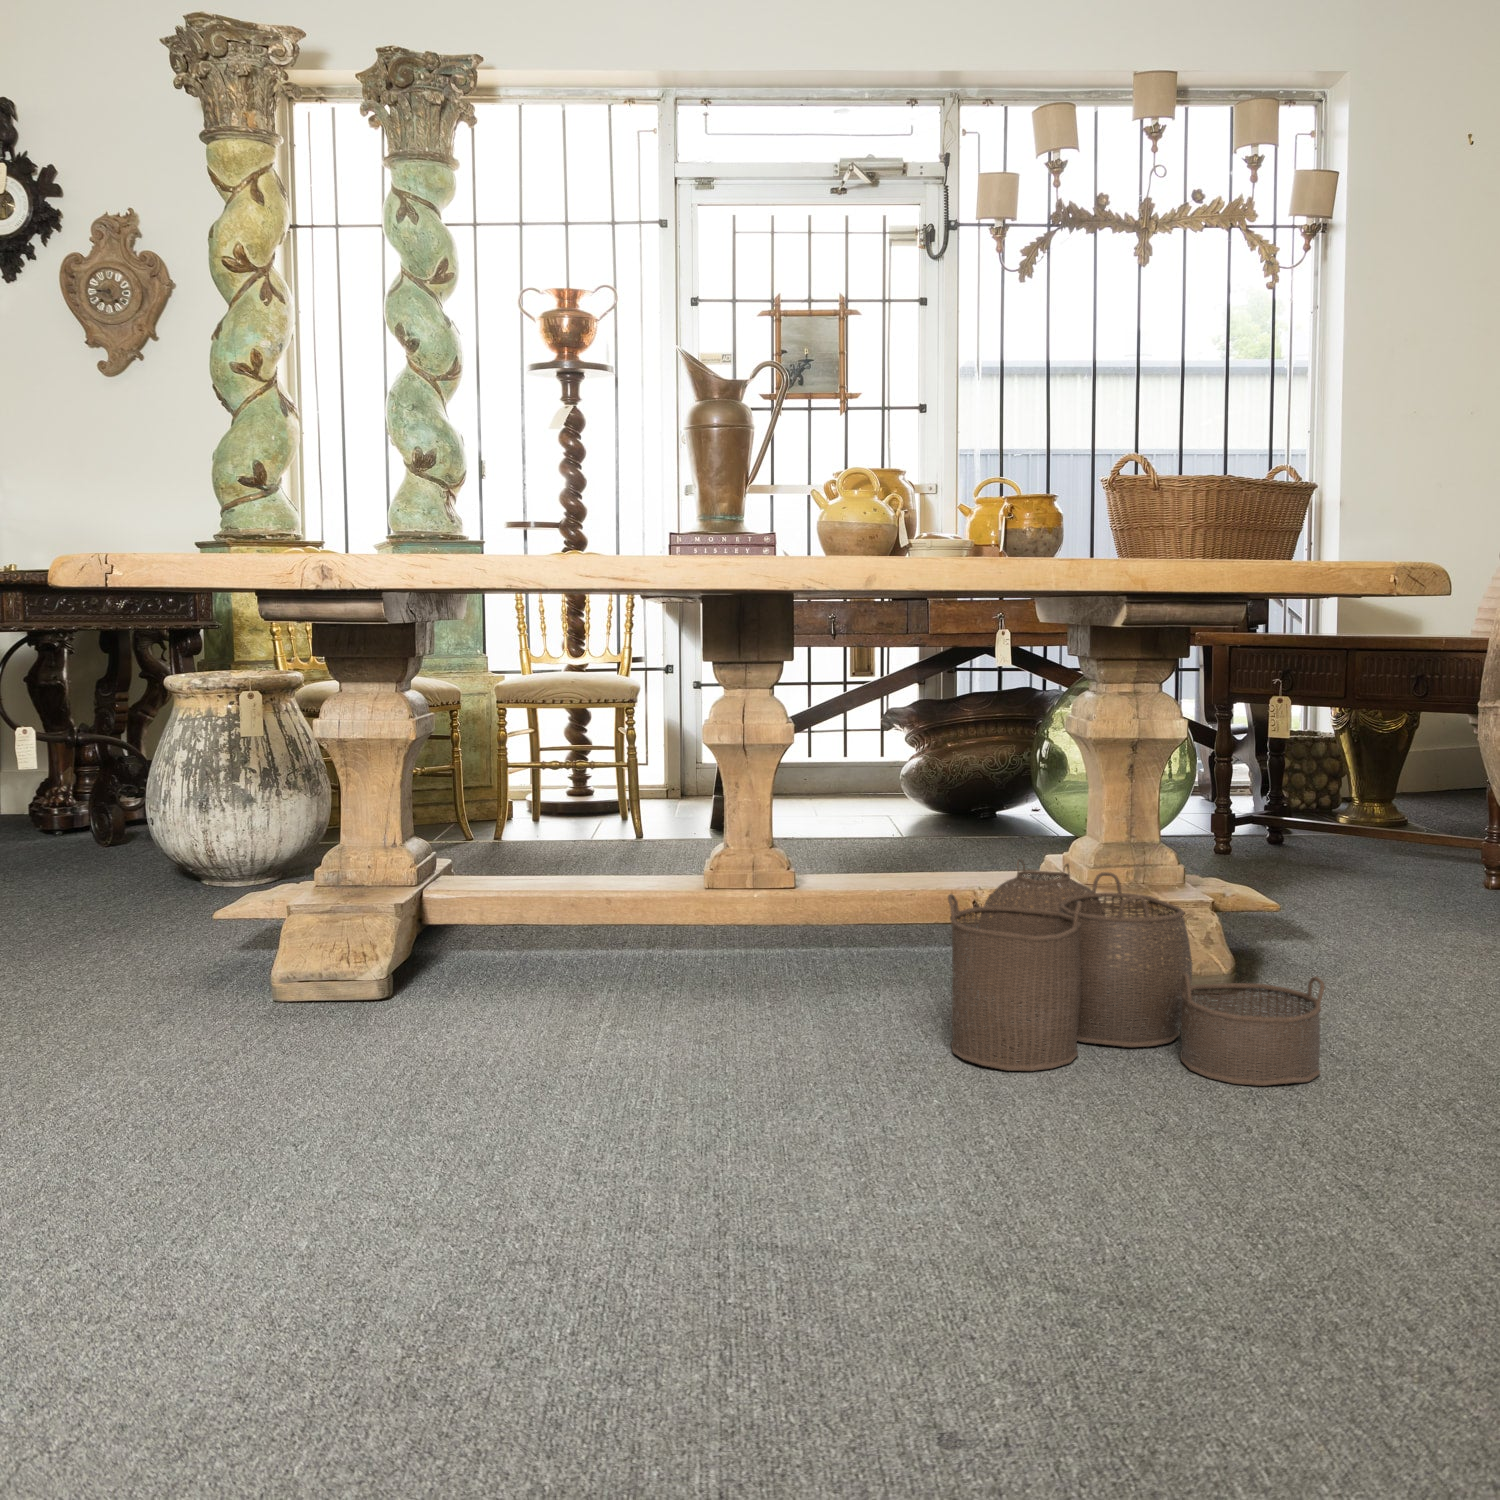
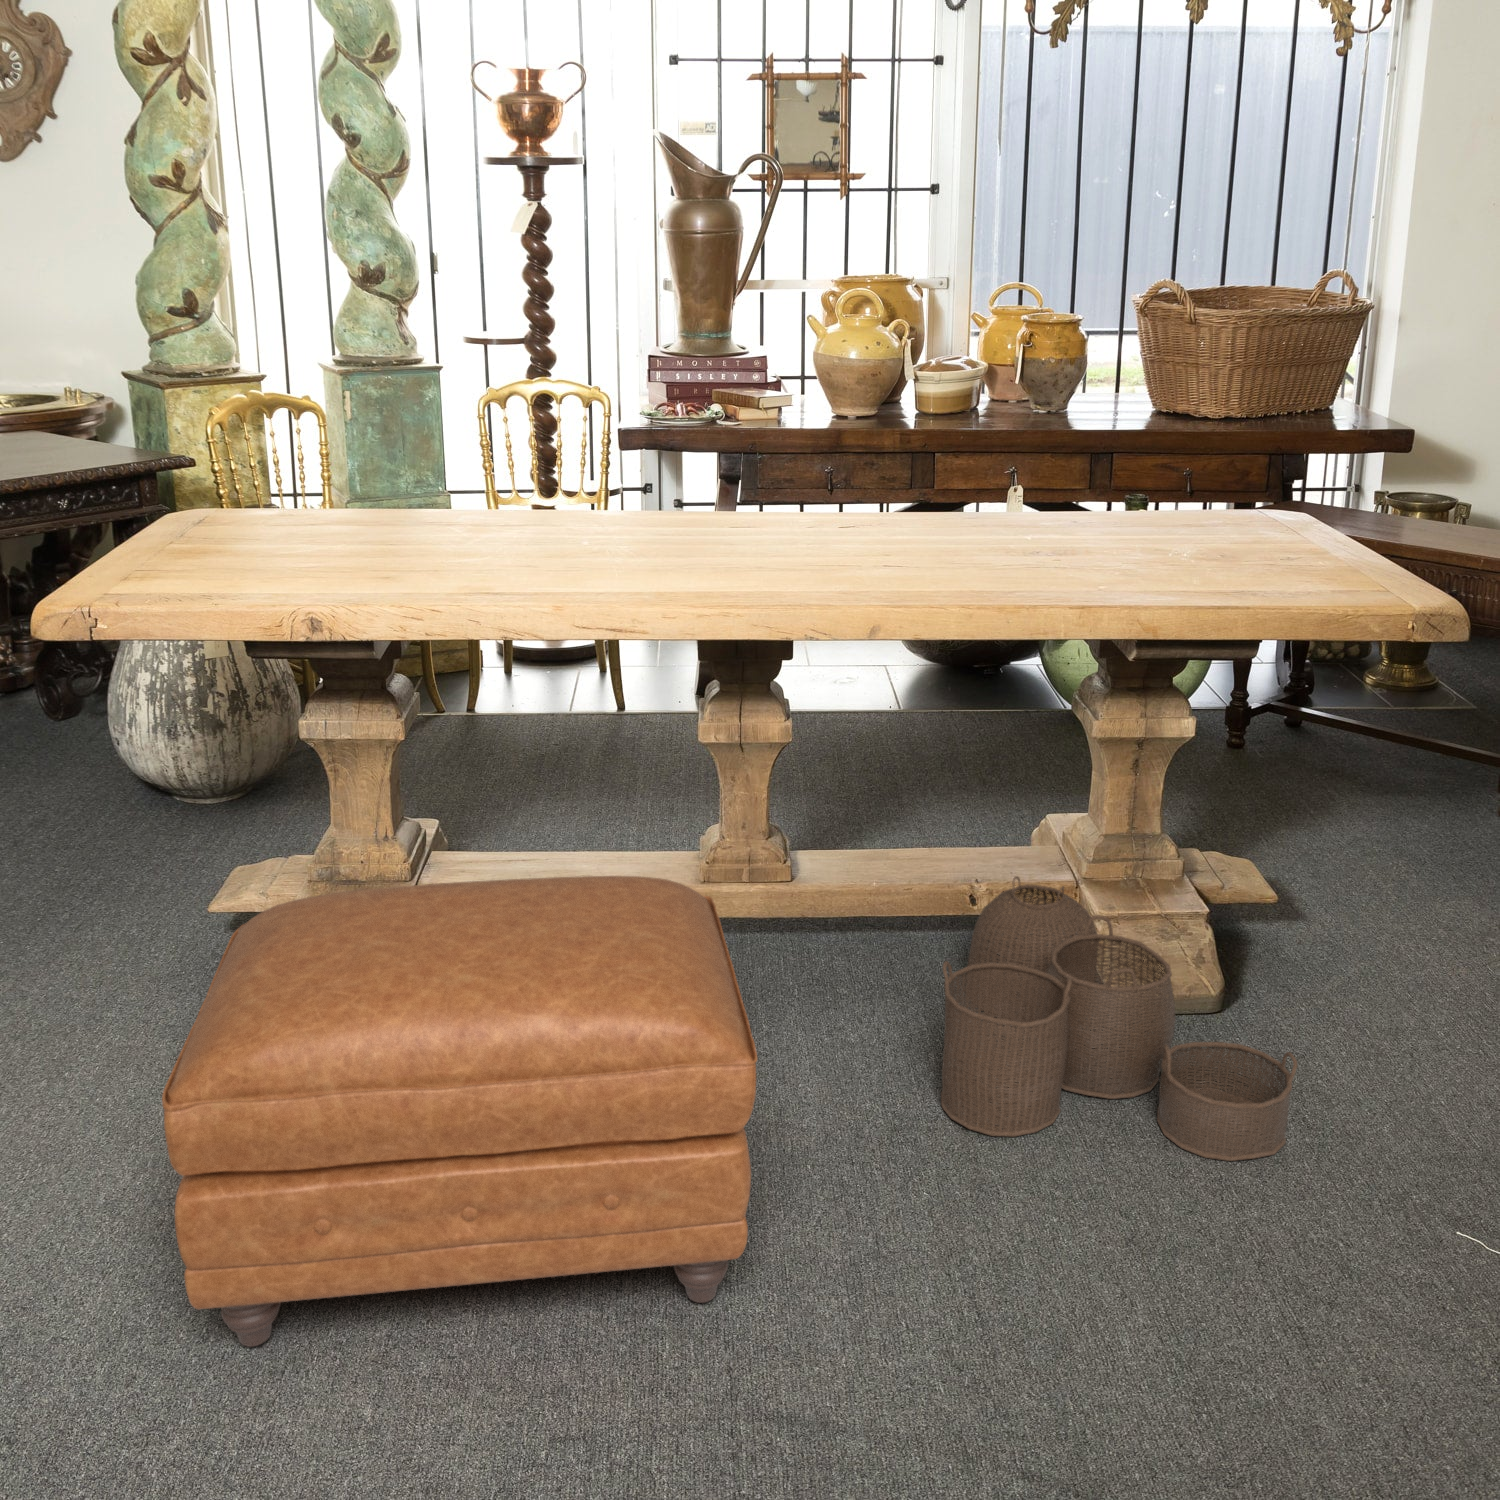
ottoman: none [117,770,751,1208] -> present [162,876,757,1347]

